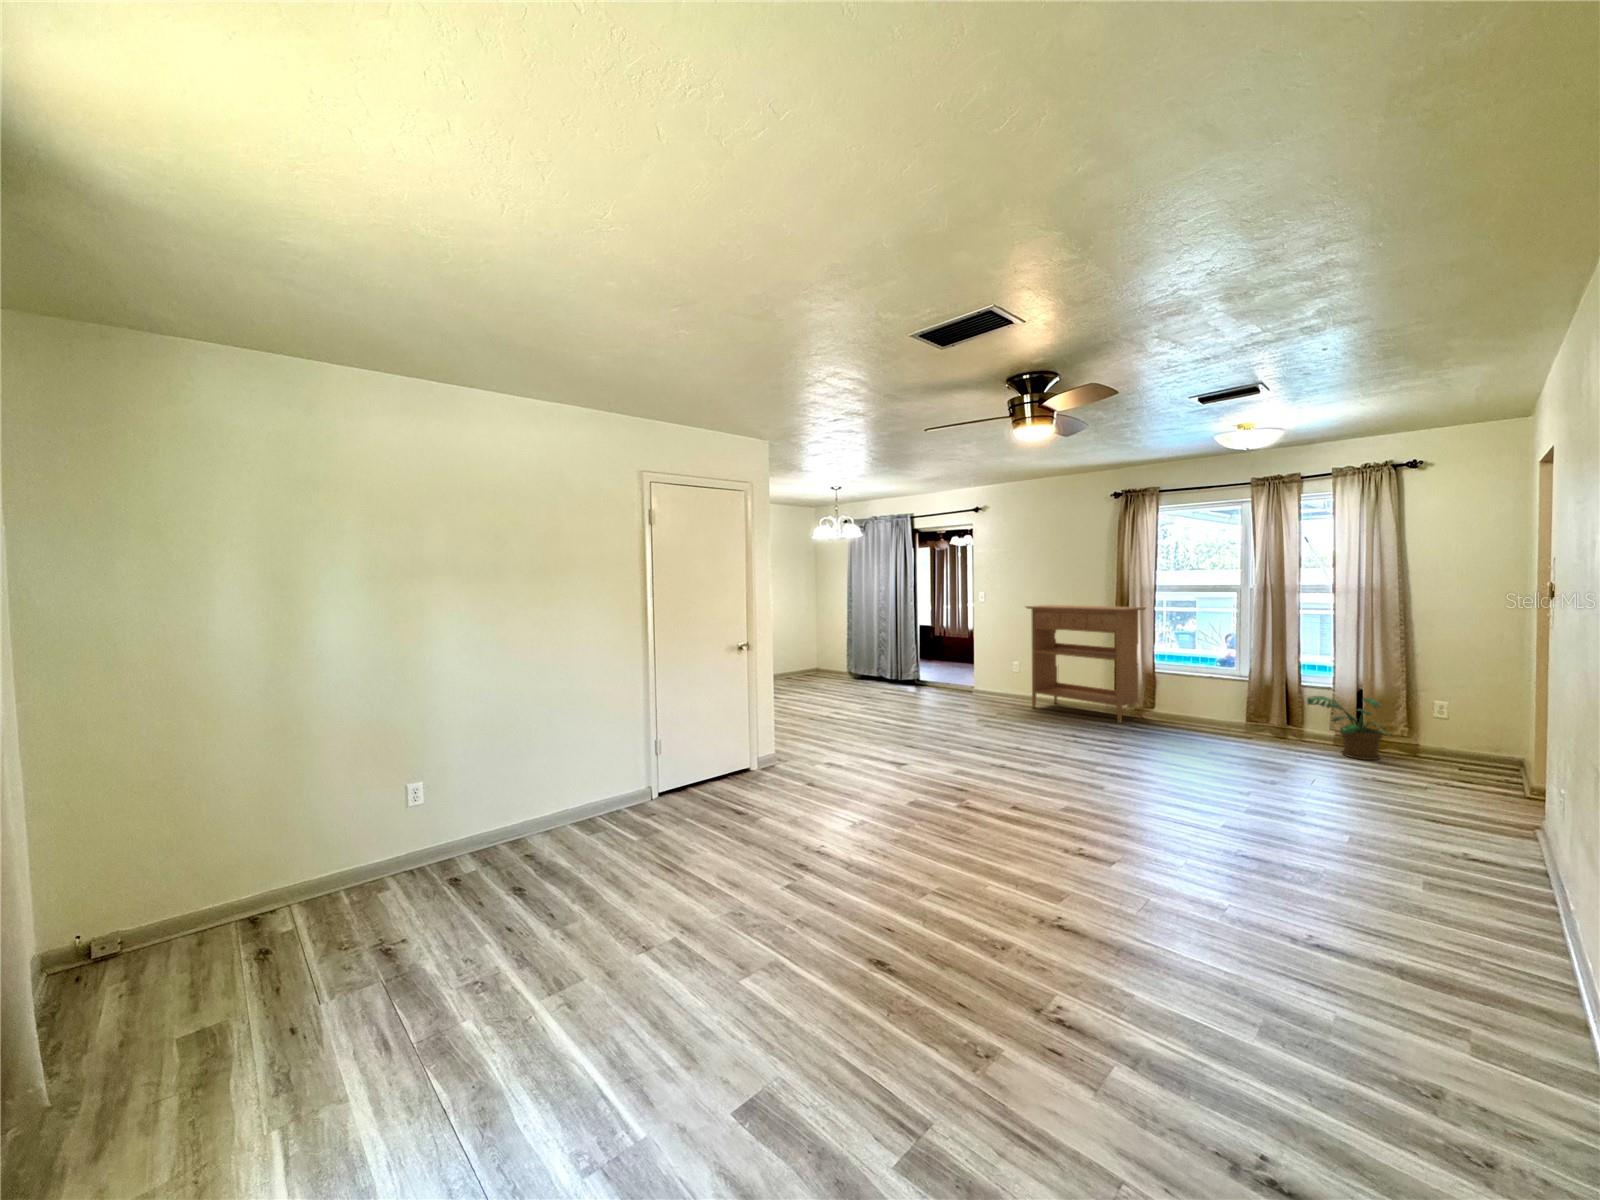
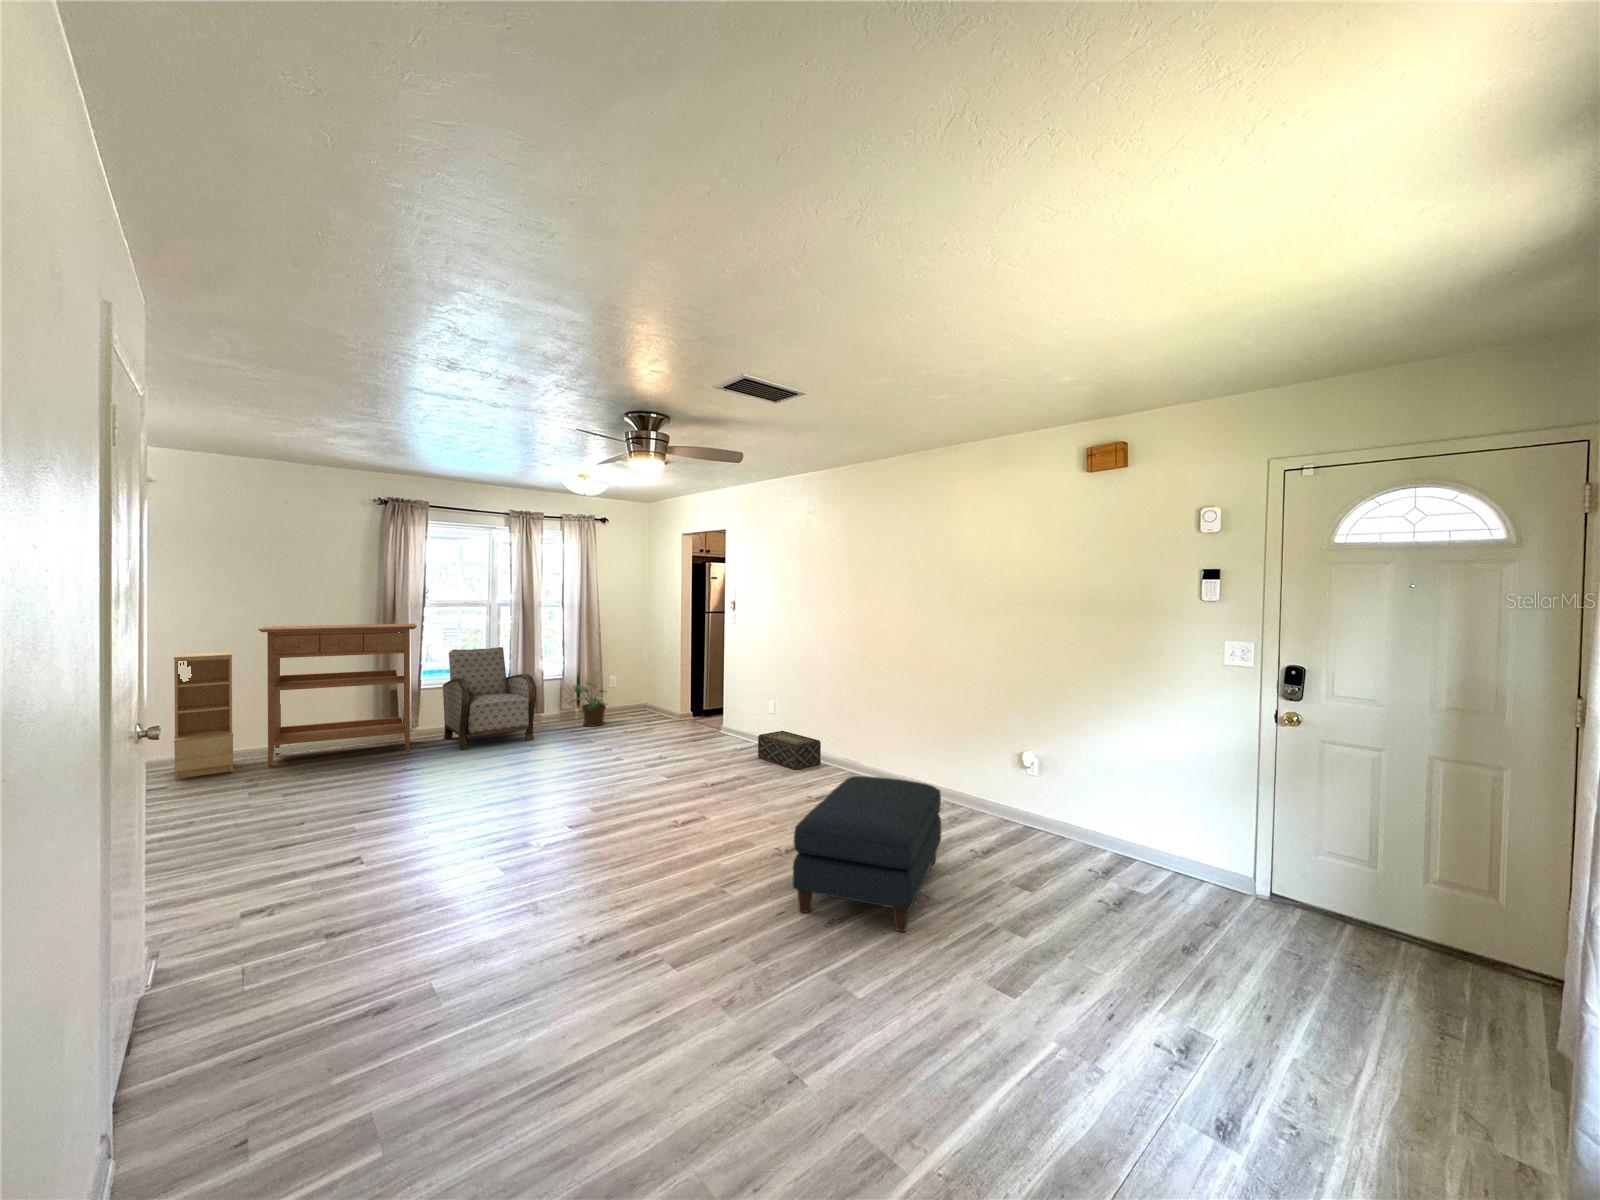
bookshelf: none [985,621,1028,705] -> present [174,652,233,779]
armchair: none [1150,635,1250,746] -> present [443,647,536,749]
woven basket: none [1449,832,1555,937] -> present [758,731,821,770]
ottoman: none [865,839,1164,1077] -> present [793,776,941,932]

